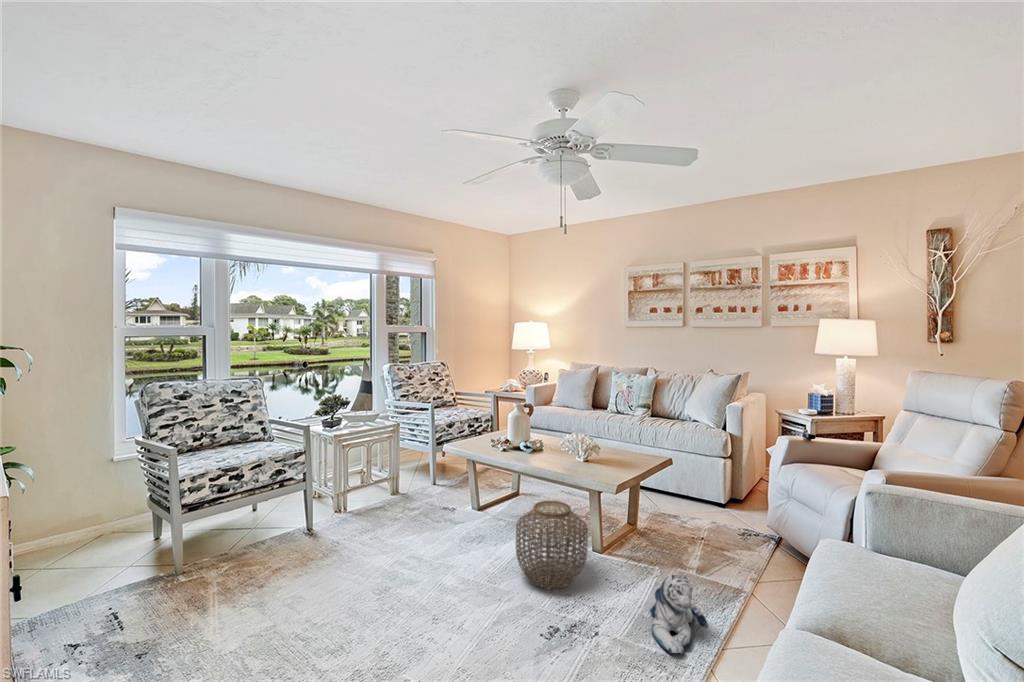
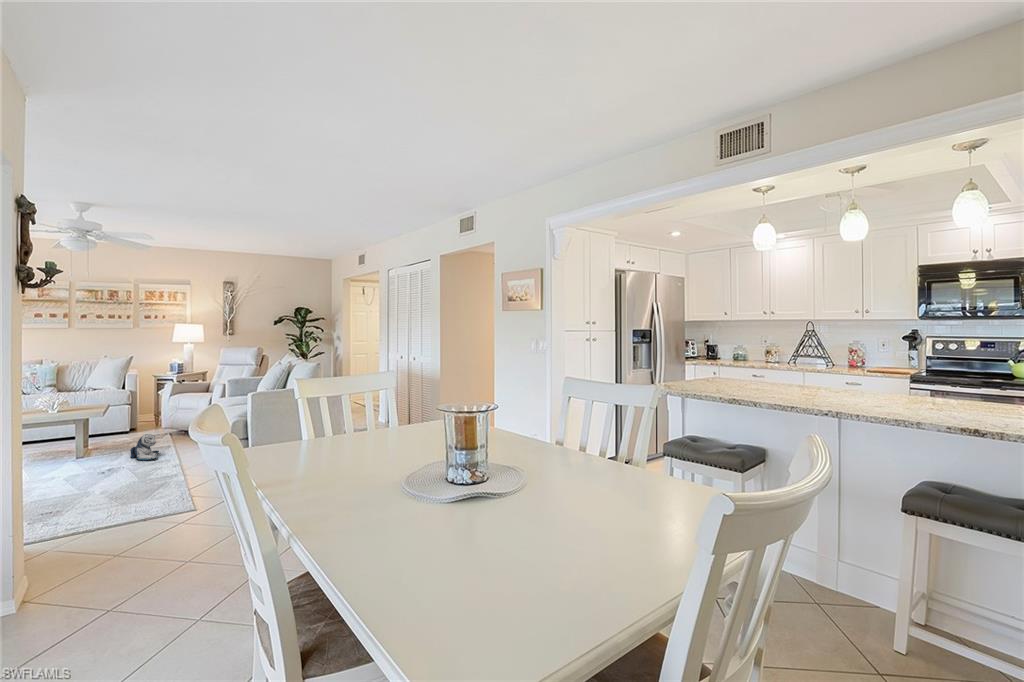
woven basket: present [516,501,588,590] -> none [32,426,86,471]

